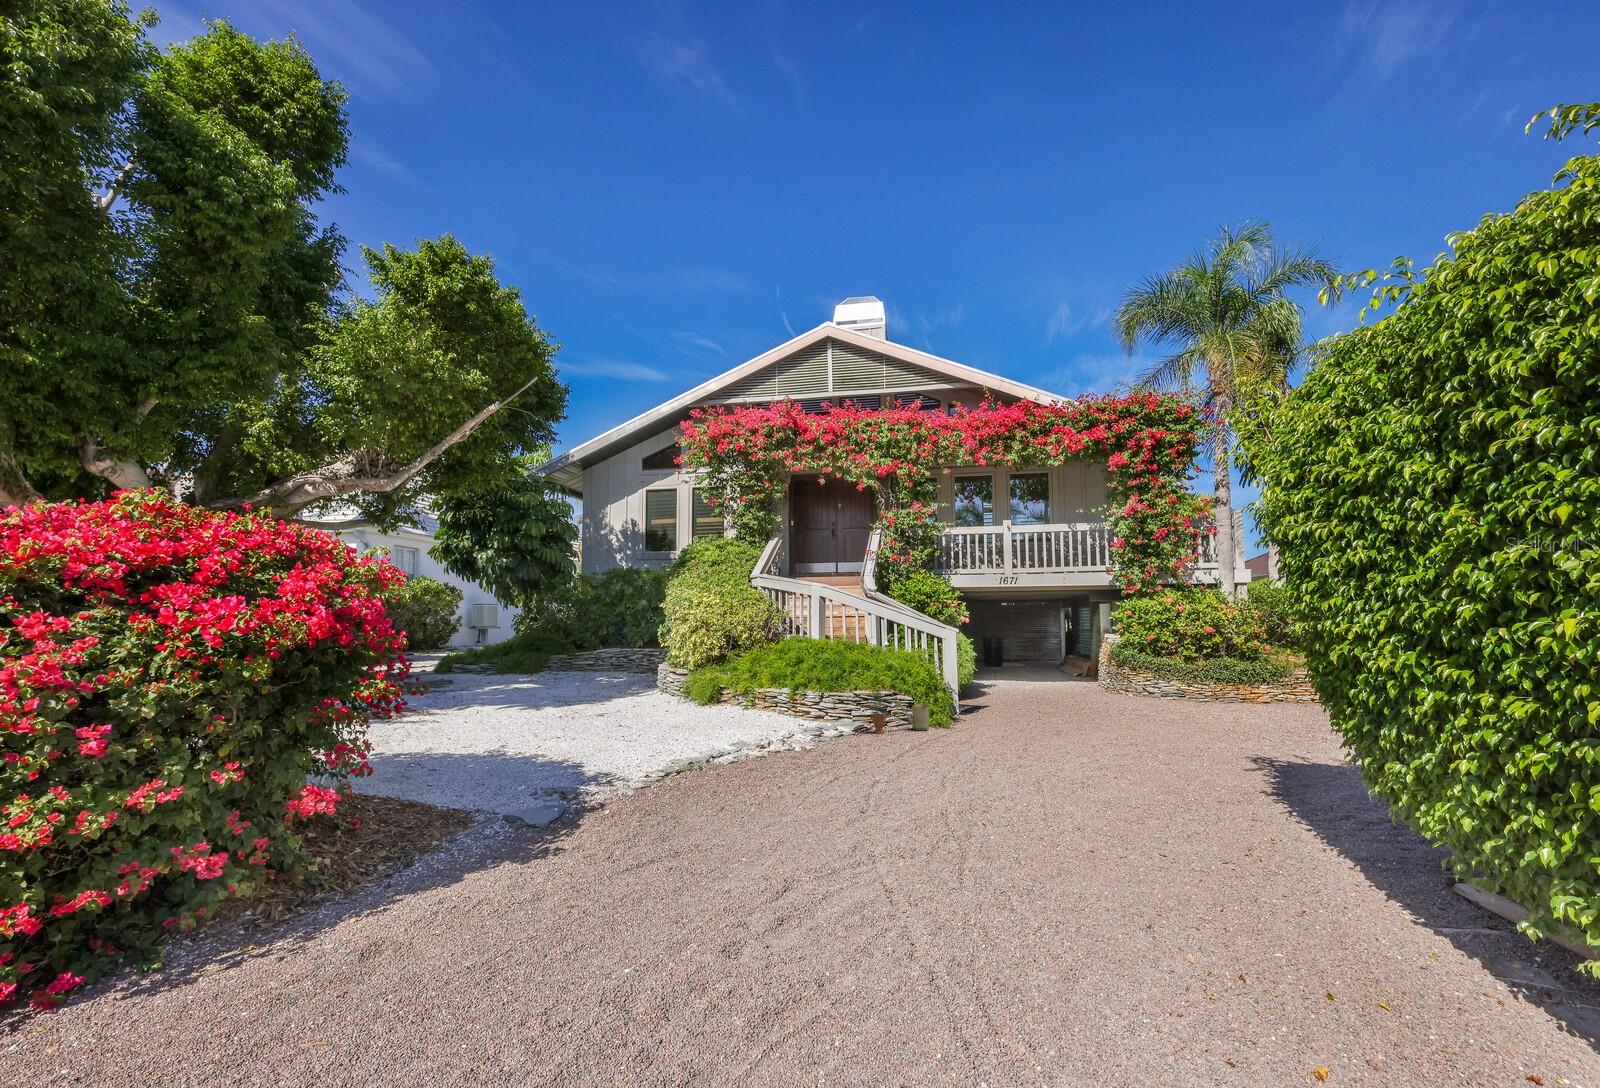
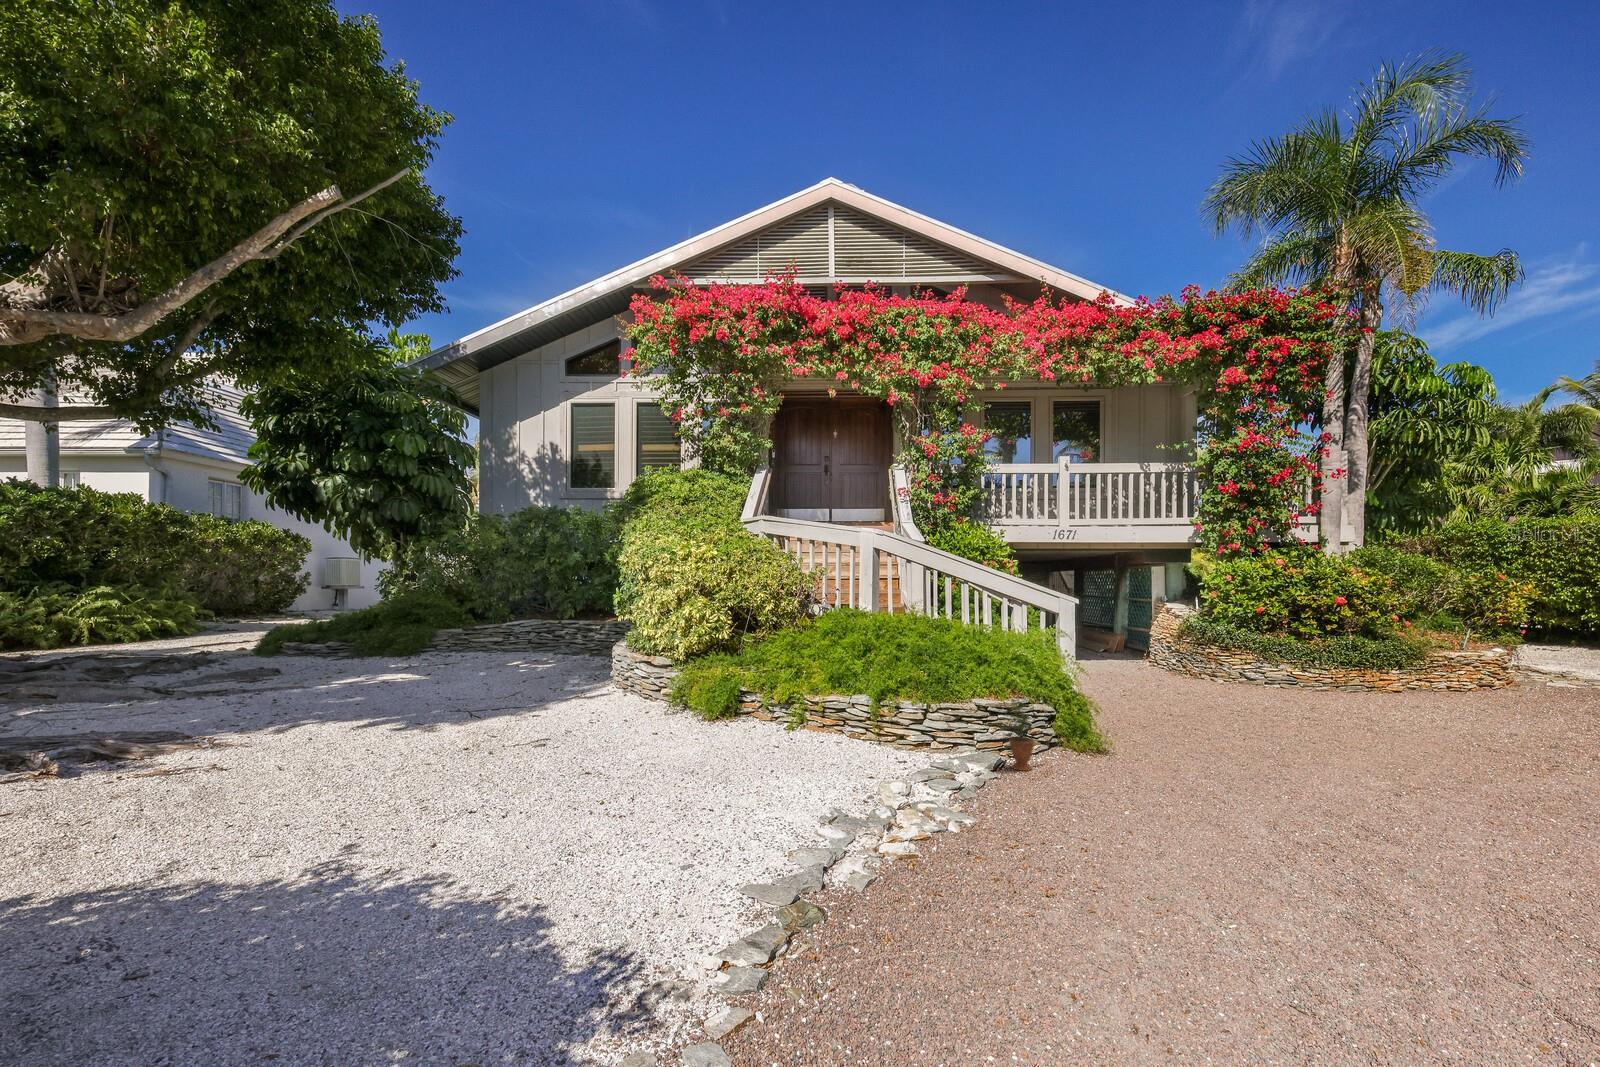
watering can: present [895,701,929,731] -> none [1042,706,1093,763]

